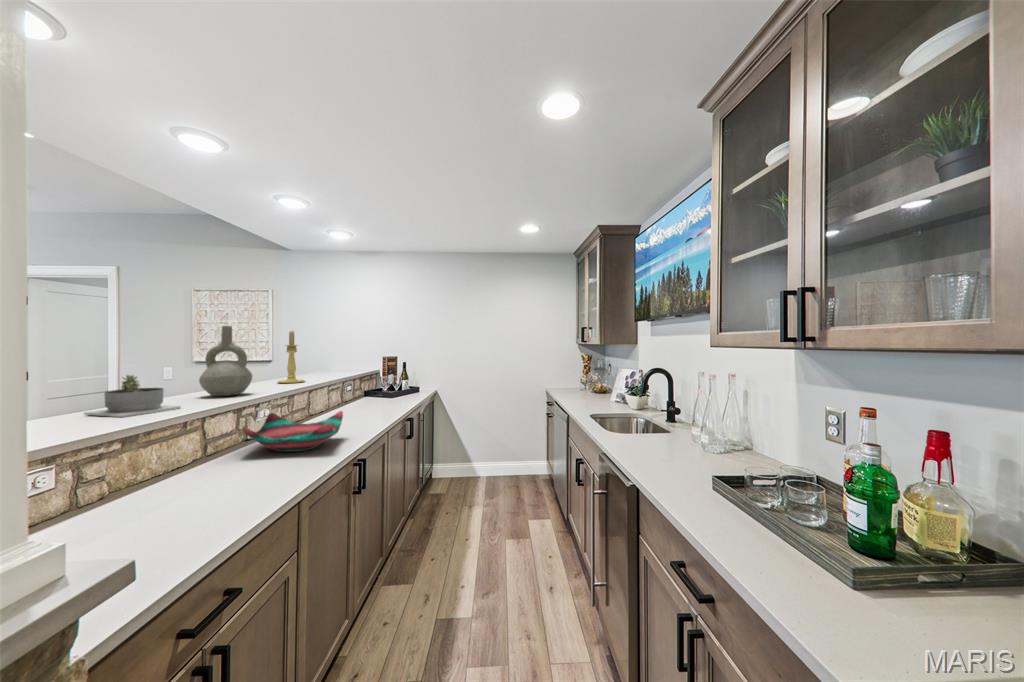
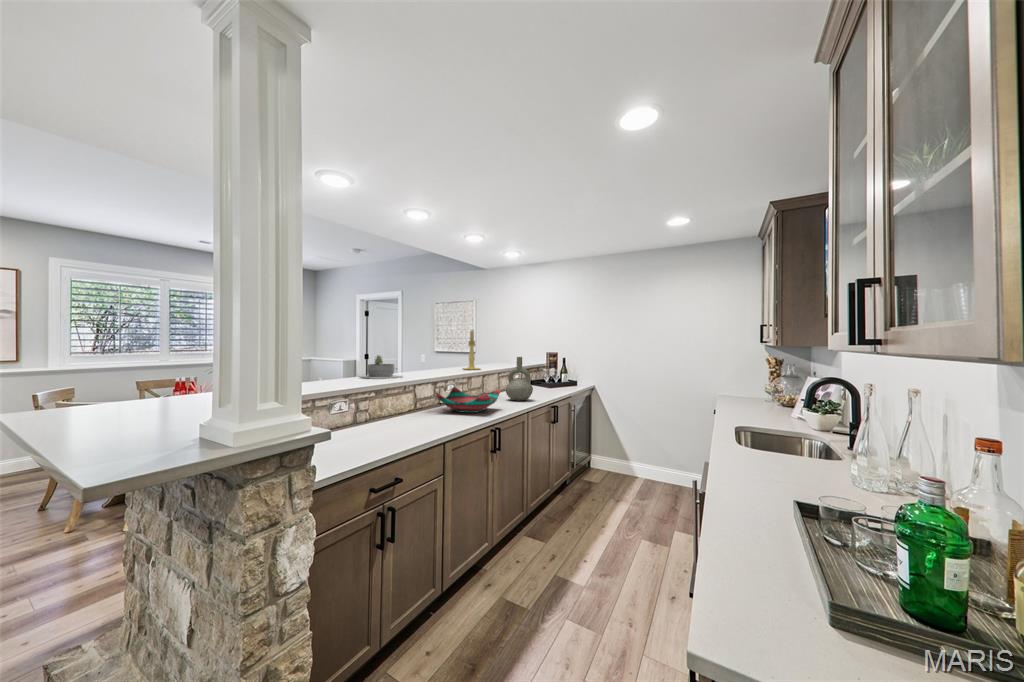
decorative vase: present [199,326,252,396] -> present [506,357,533,401]

